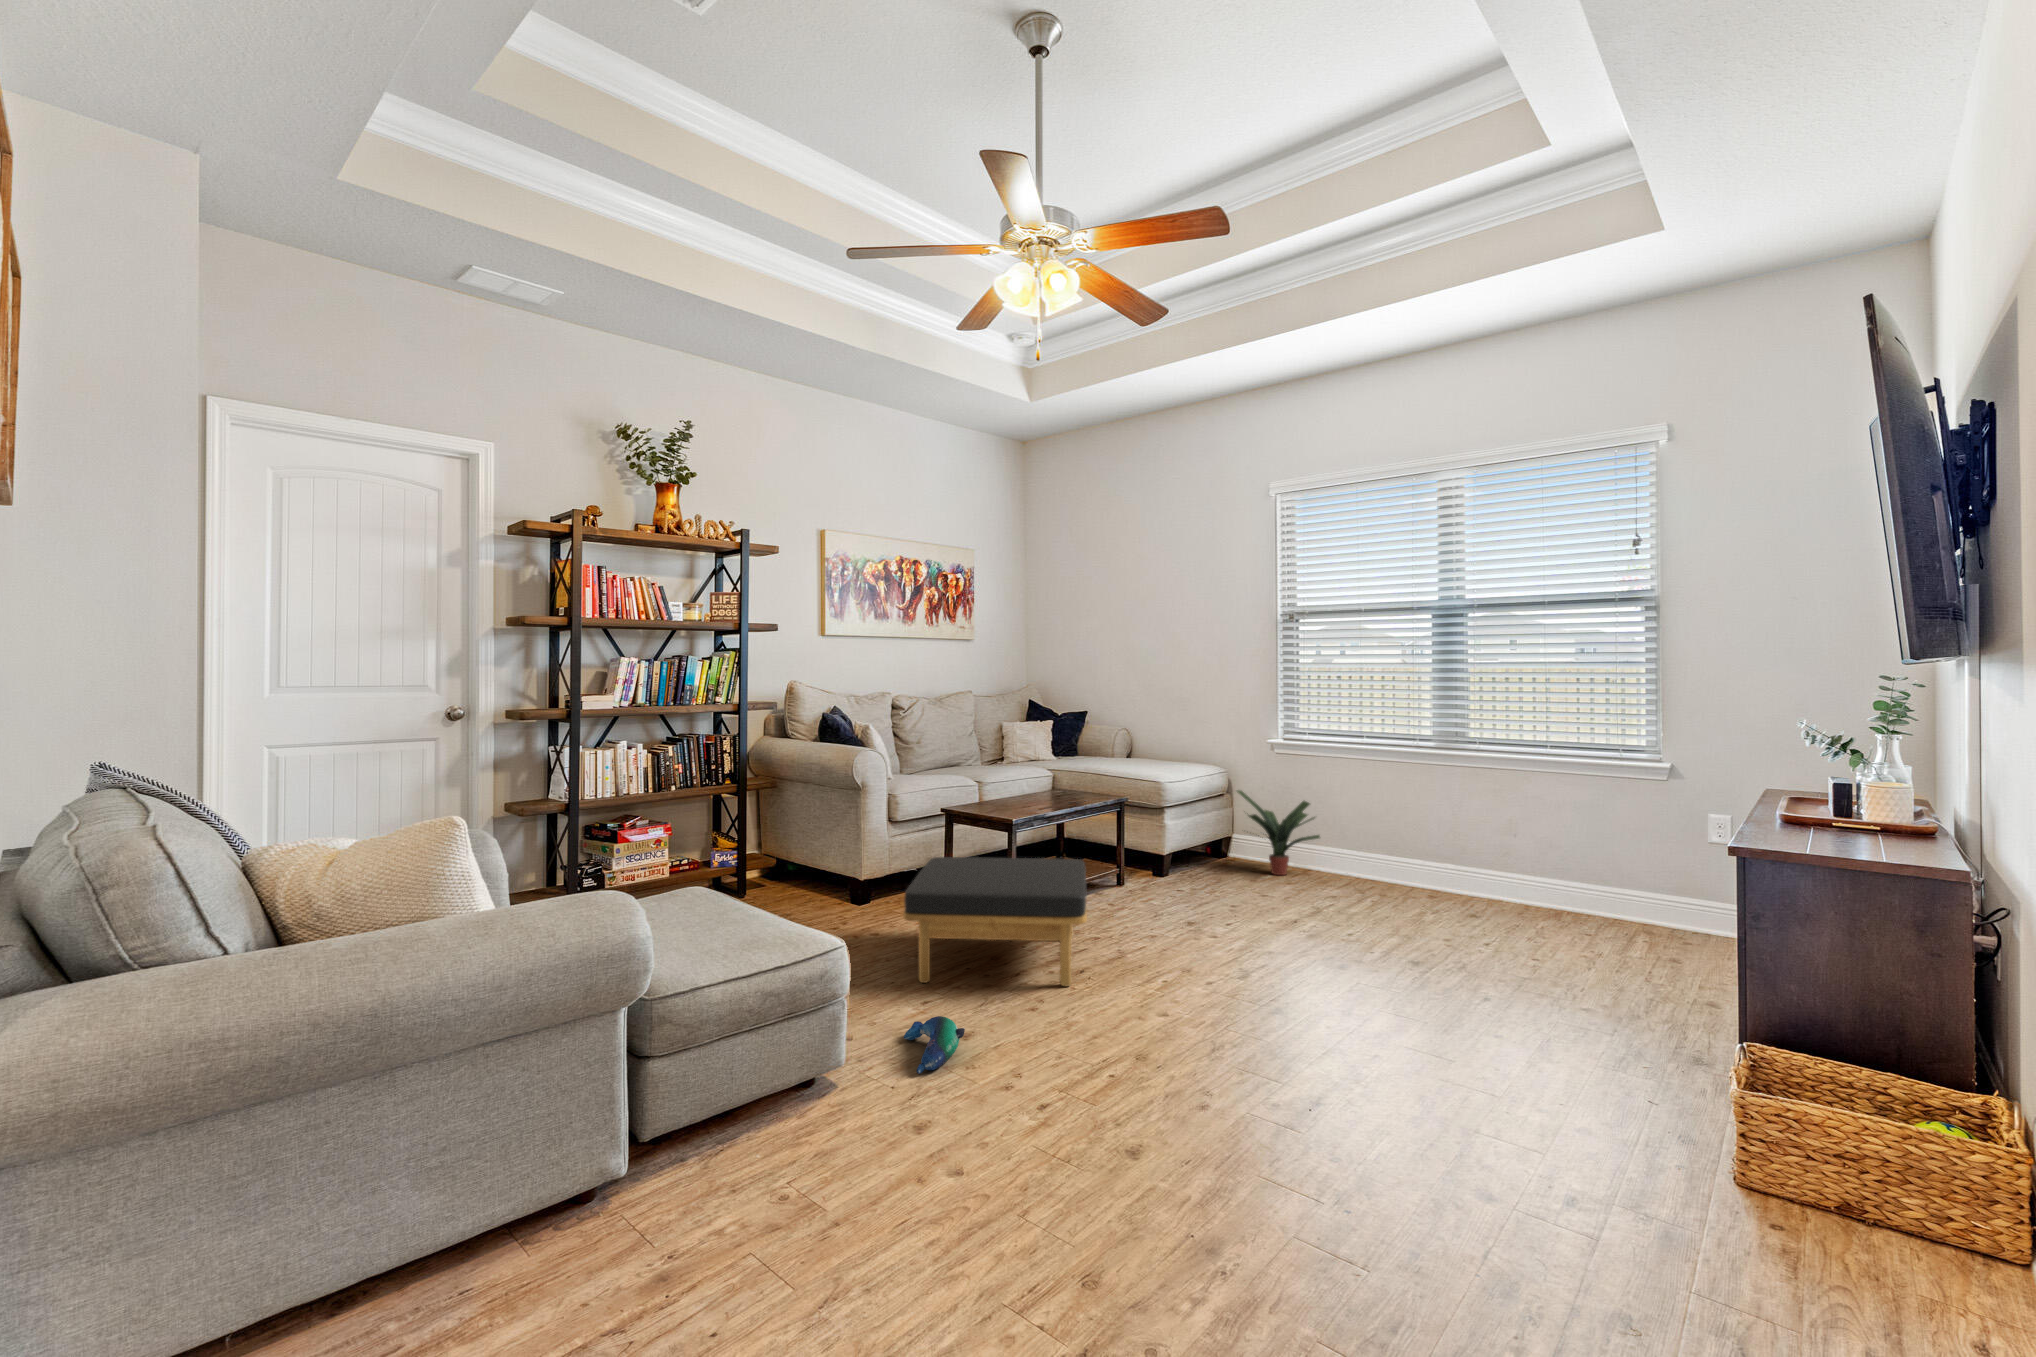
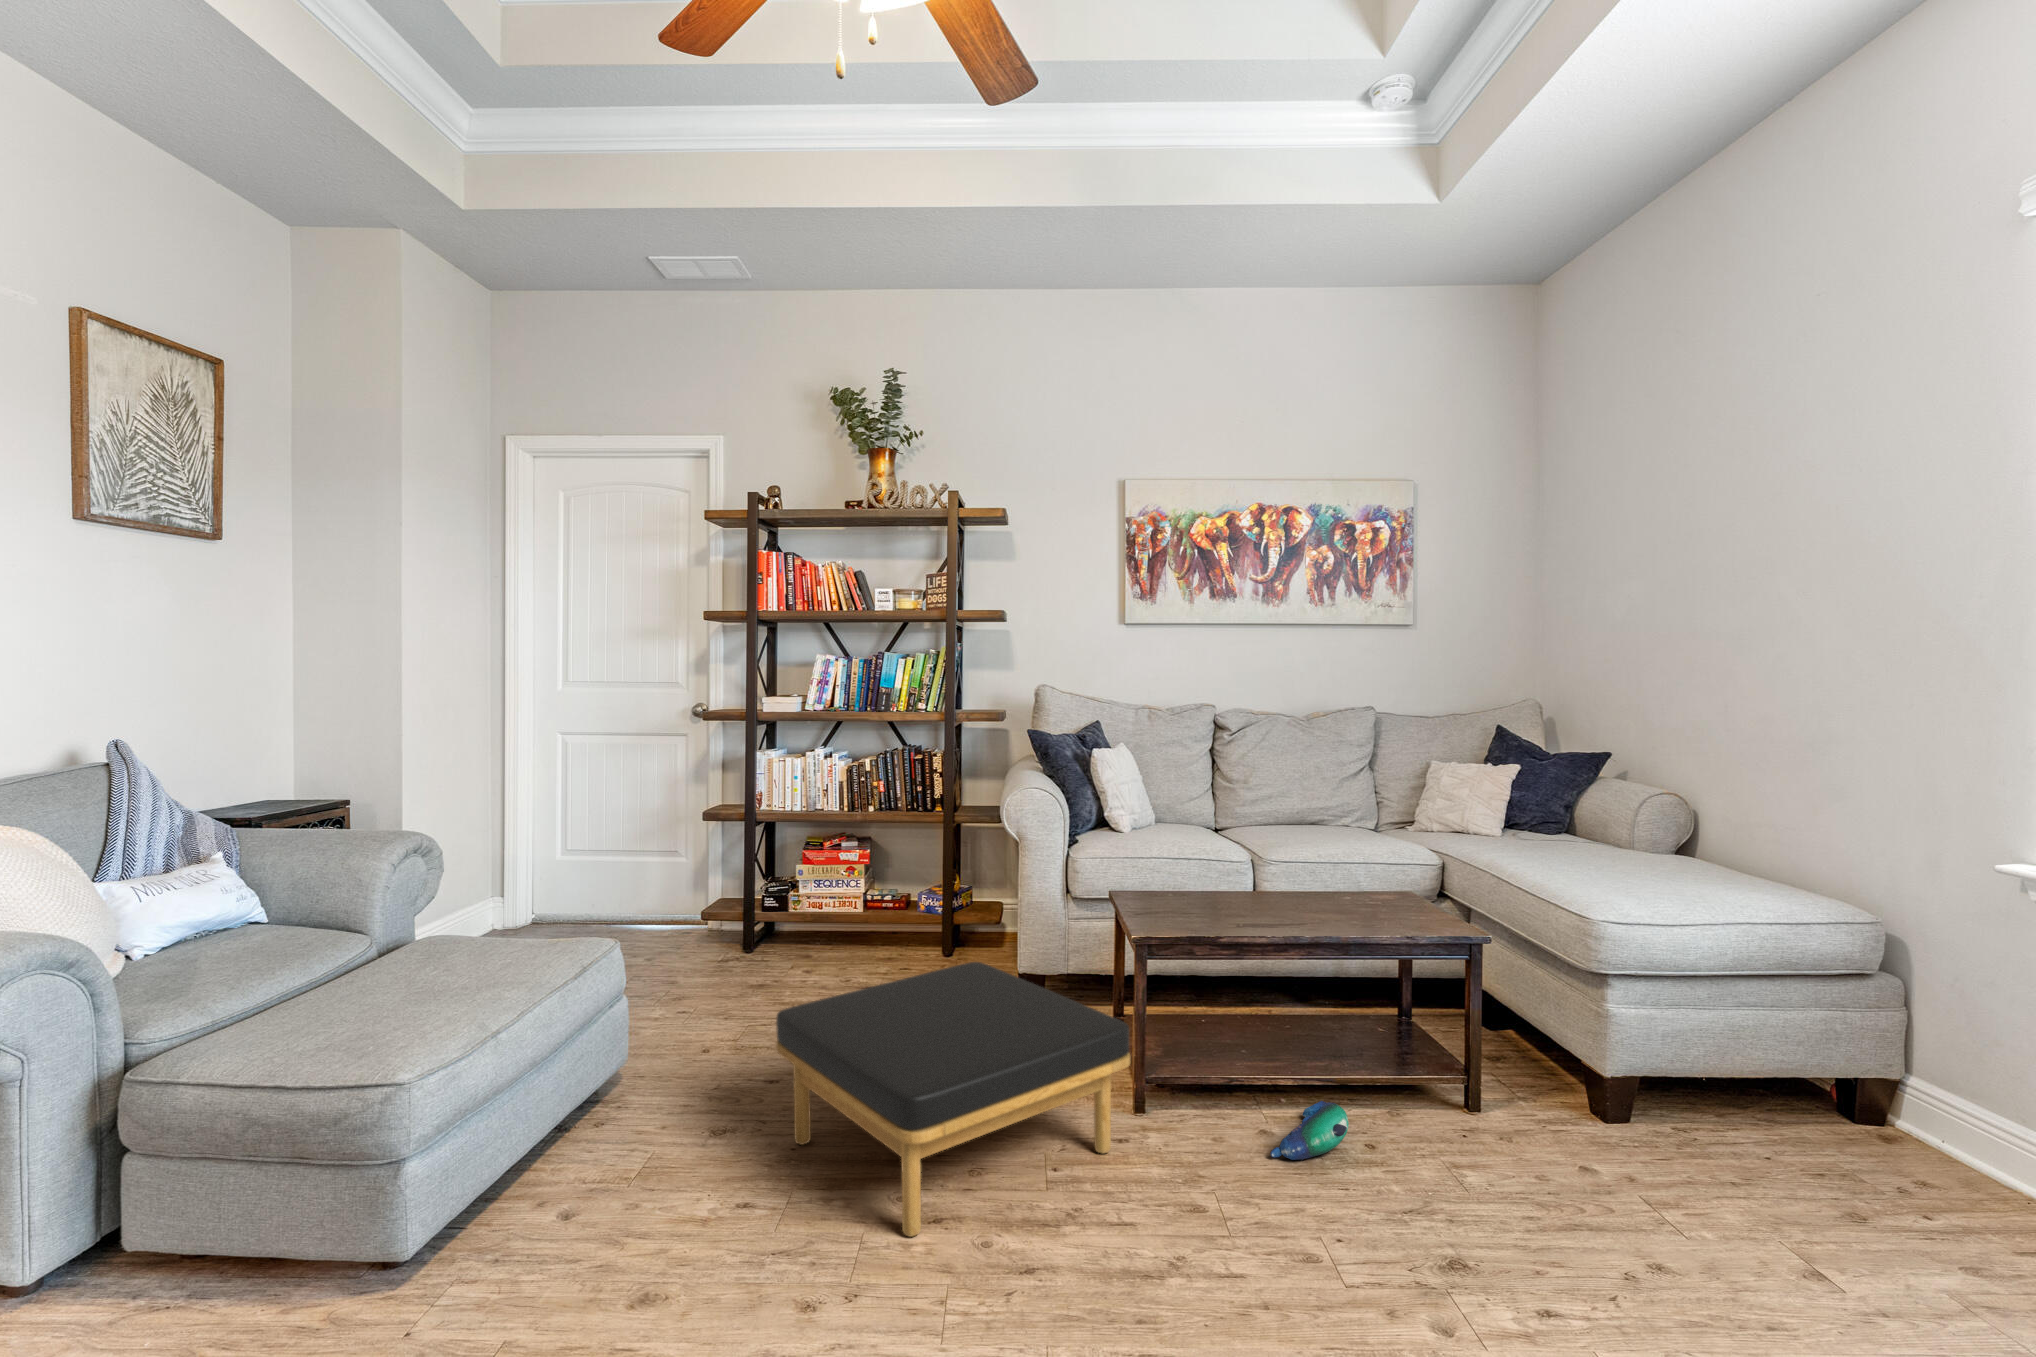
potted plant: present [1237,790,1320,875] -> none [1731,951,1948,1173]
plush toy: present [904,1016,965,1074] -> present [1270,1101,1349,1161]

